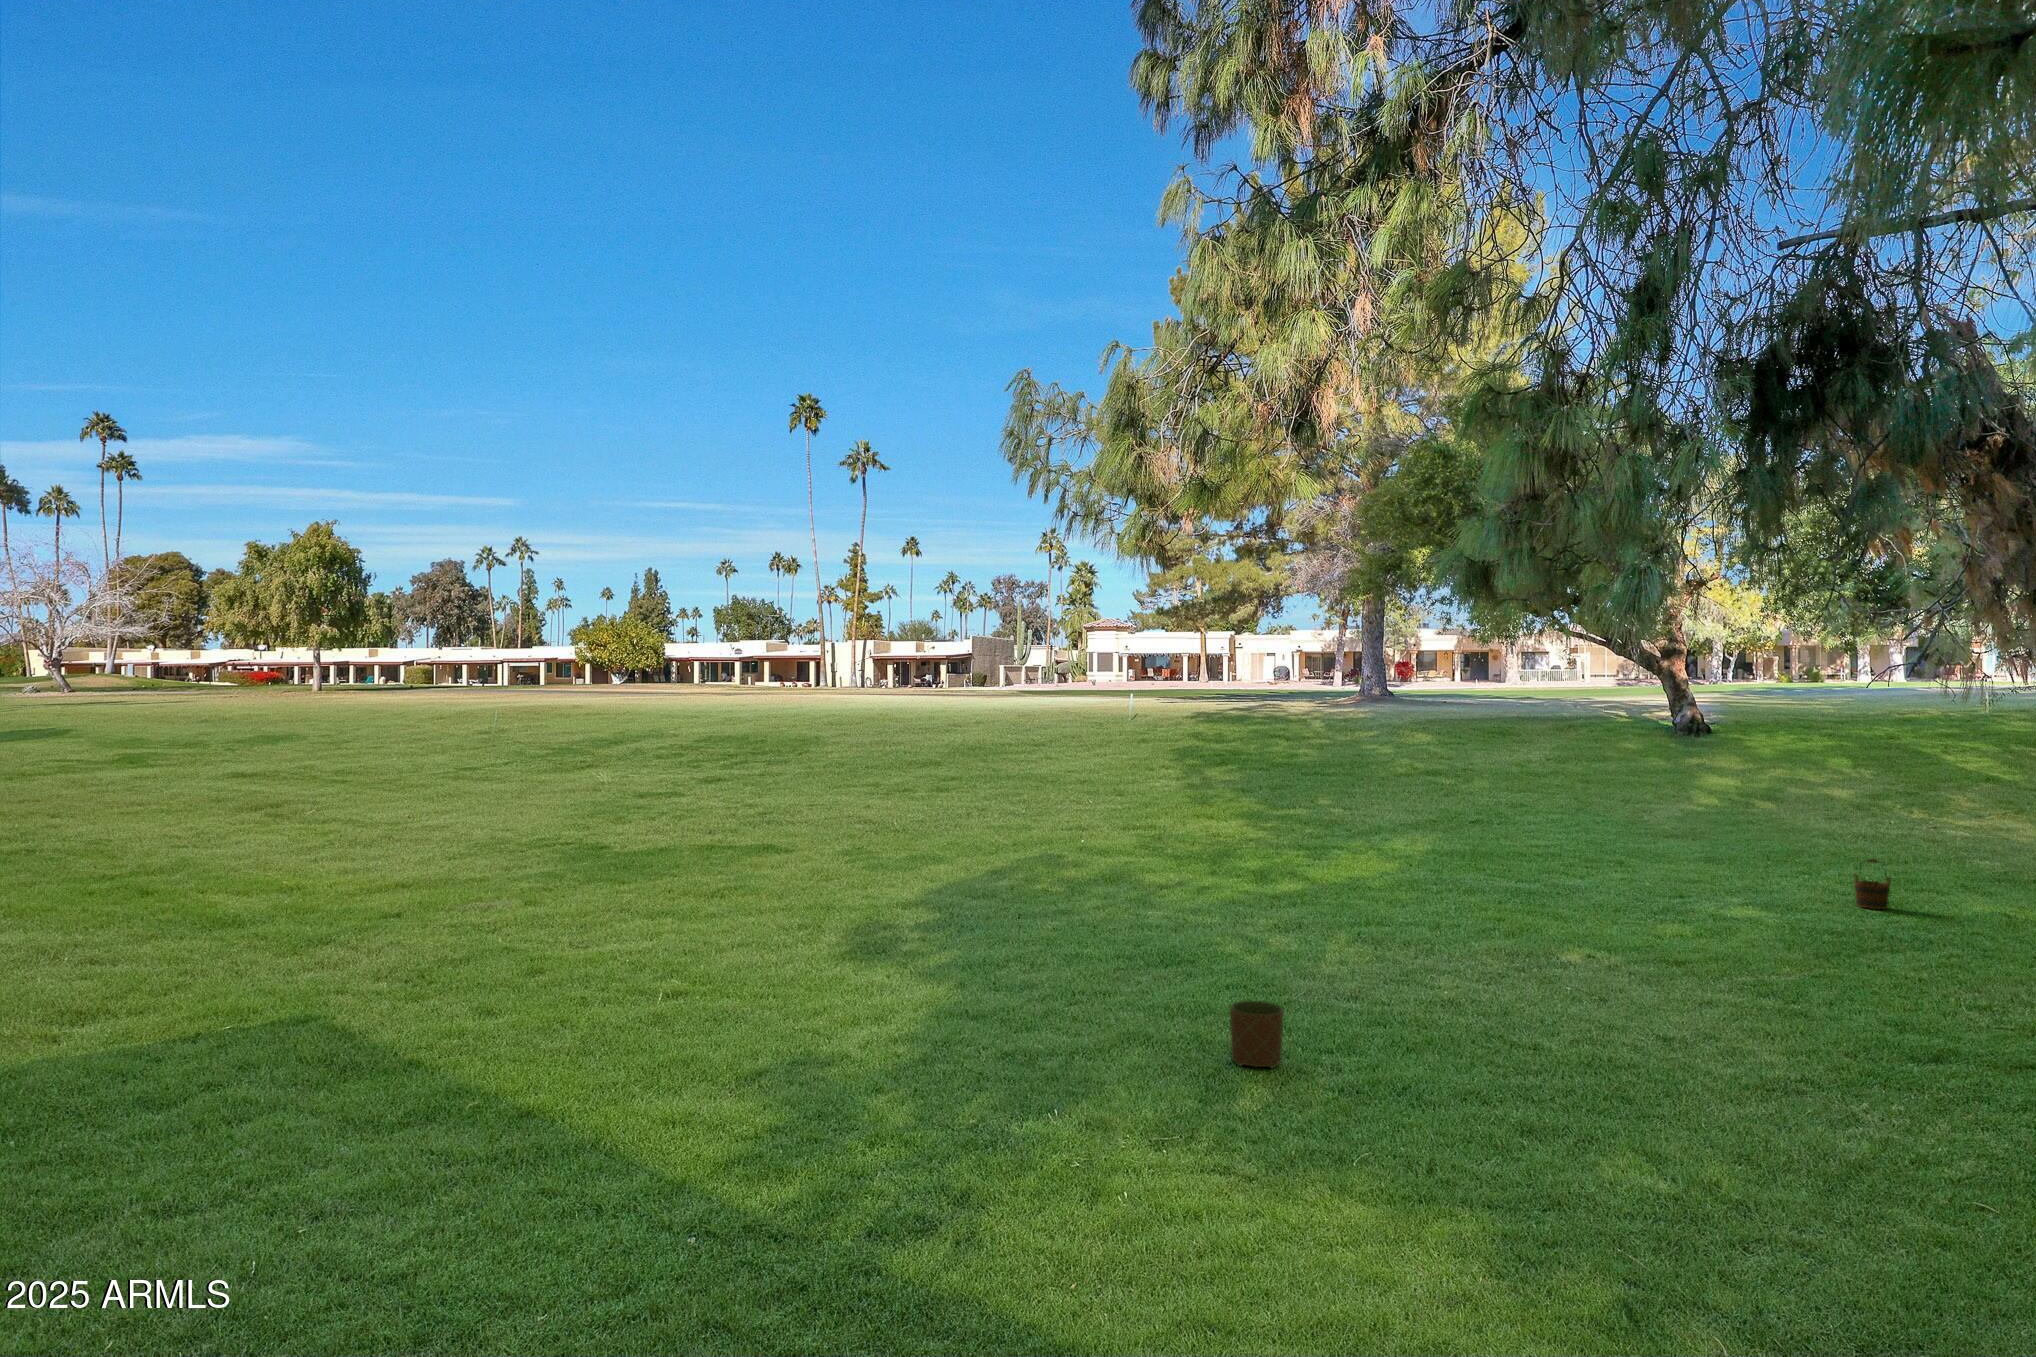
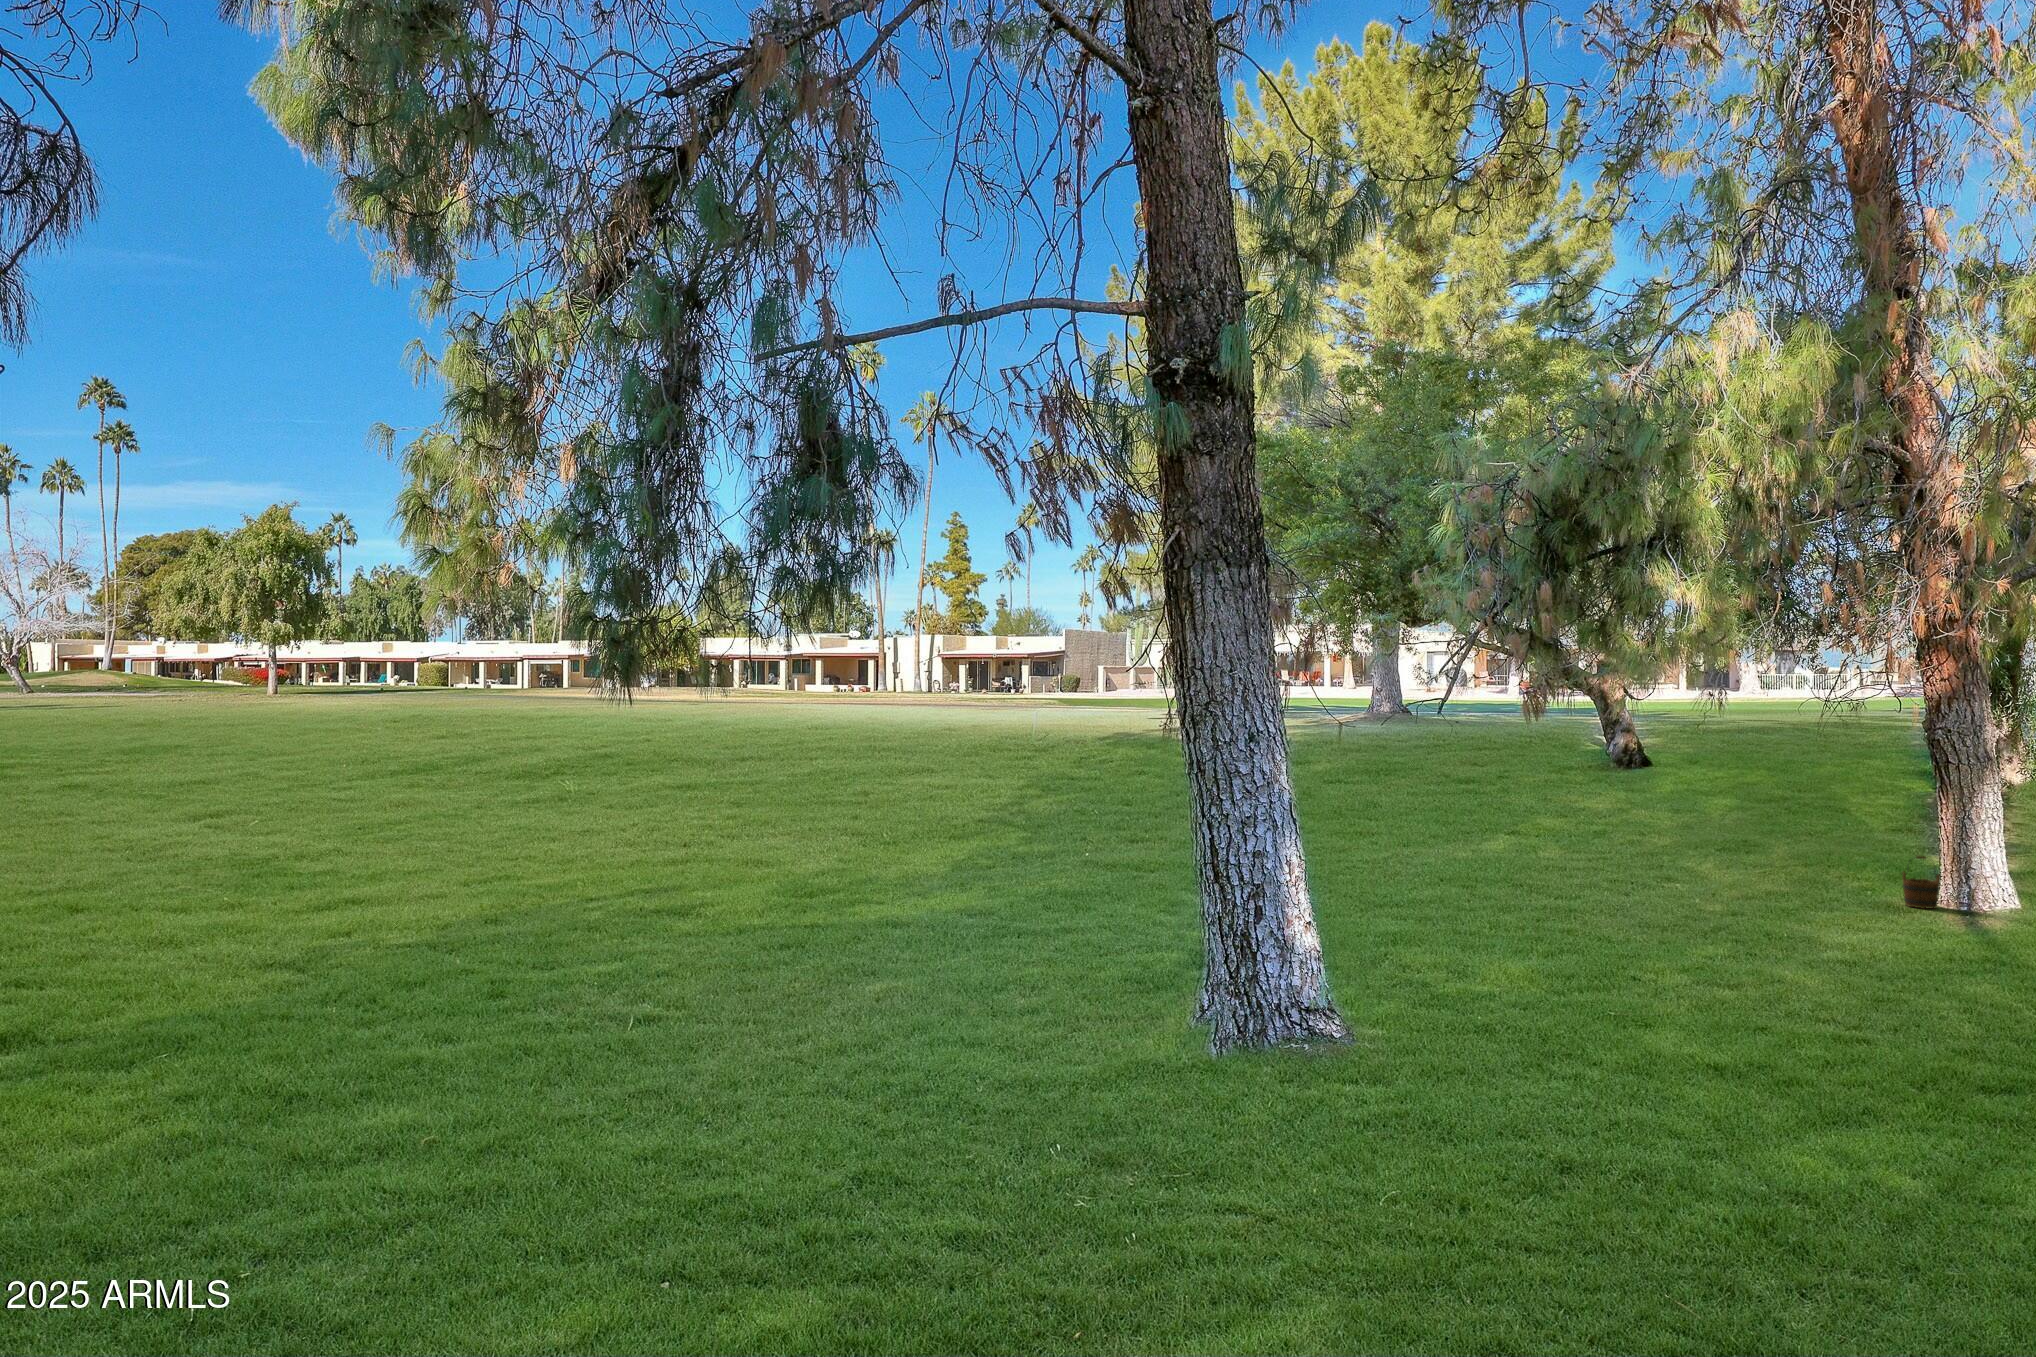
planter: present [1230,1001,1284,1068] -> none [1239,1003,1294,1073]

